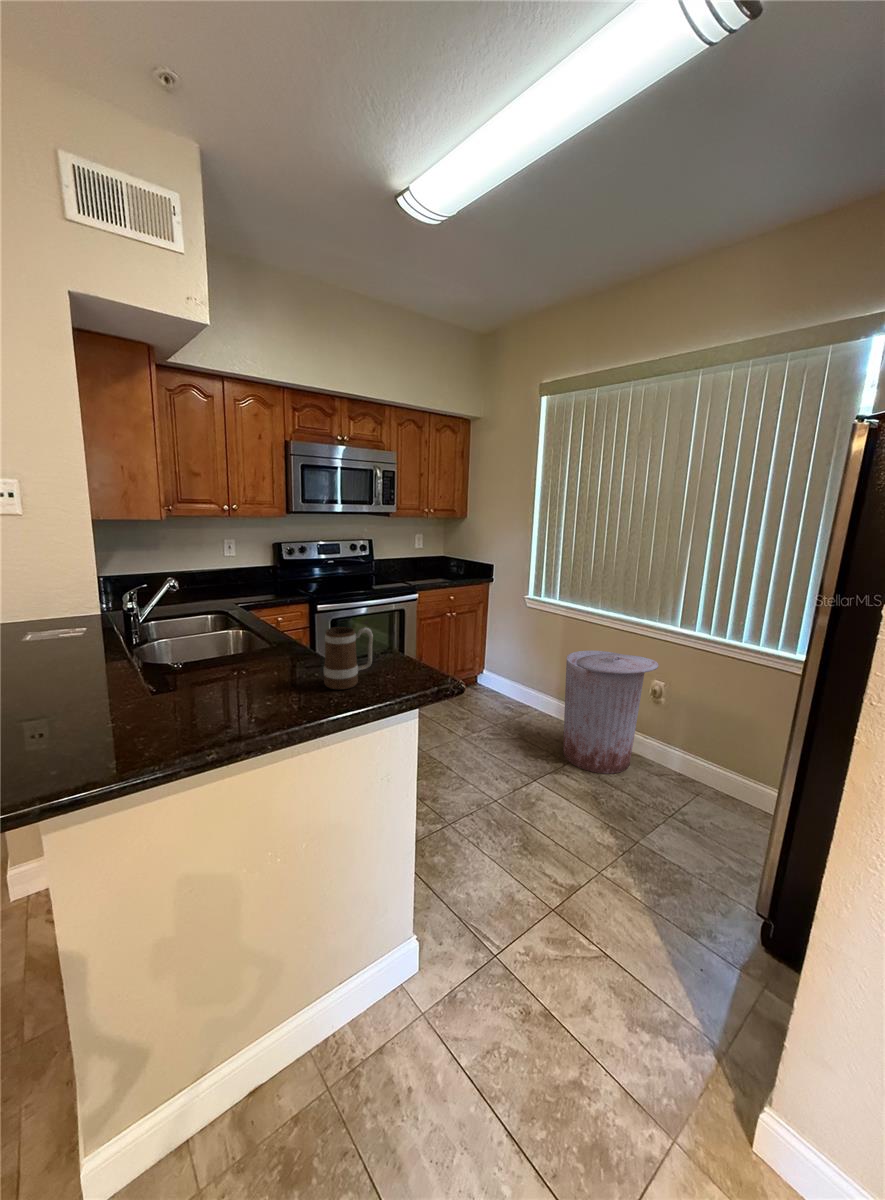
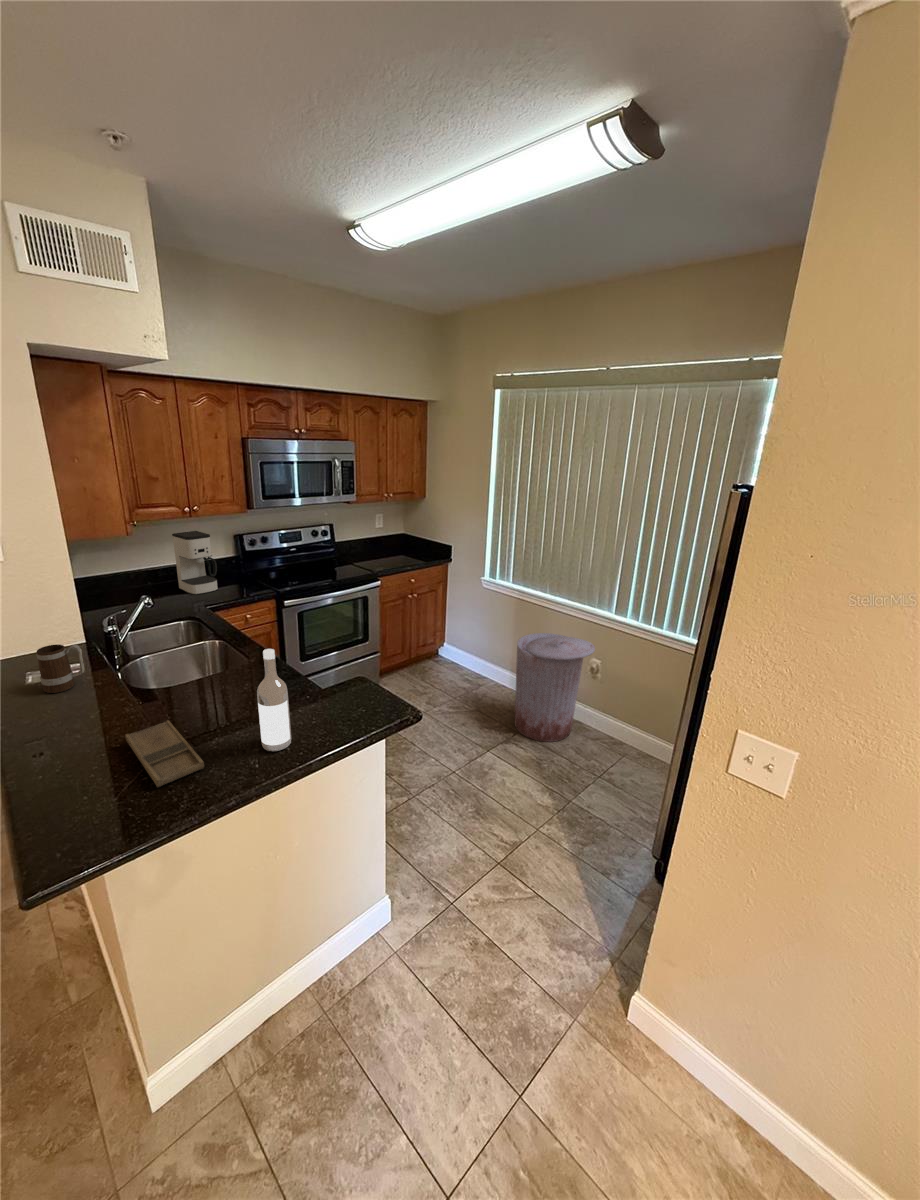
coffee maker: none [212,534,253,596] -> present [172,531,218,595]
wine bottle: none [262,578,301,711] -> present [257,649,291,751]
mug: present [324,627,373,689] -> present [36,645,84,693]
tray: none [106,674,189,738] -> present [125,720,204,787]

